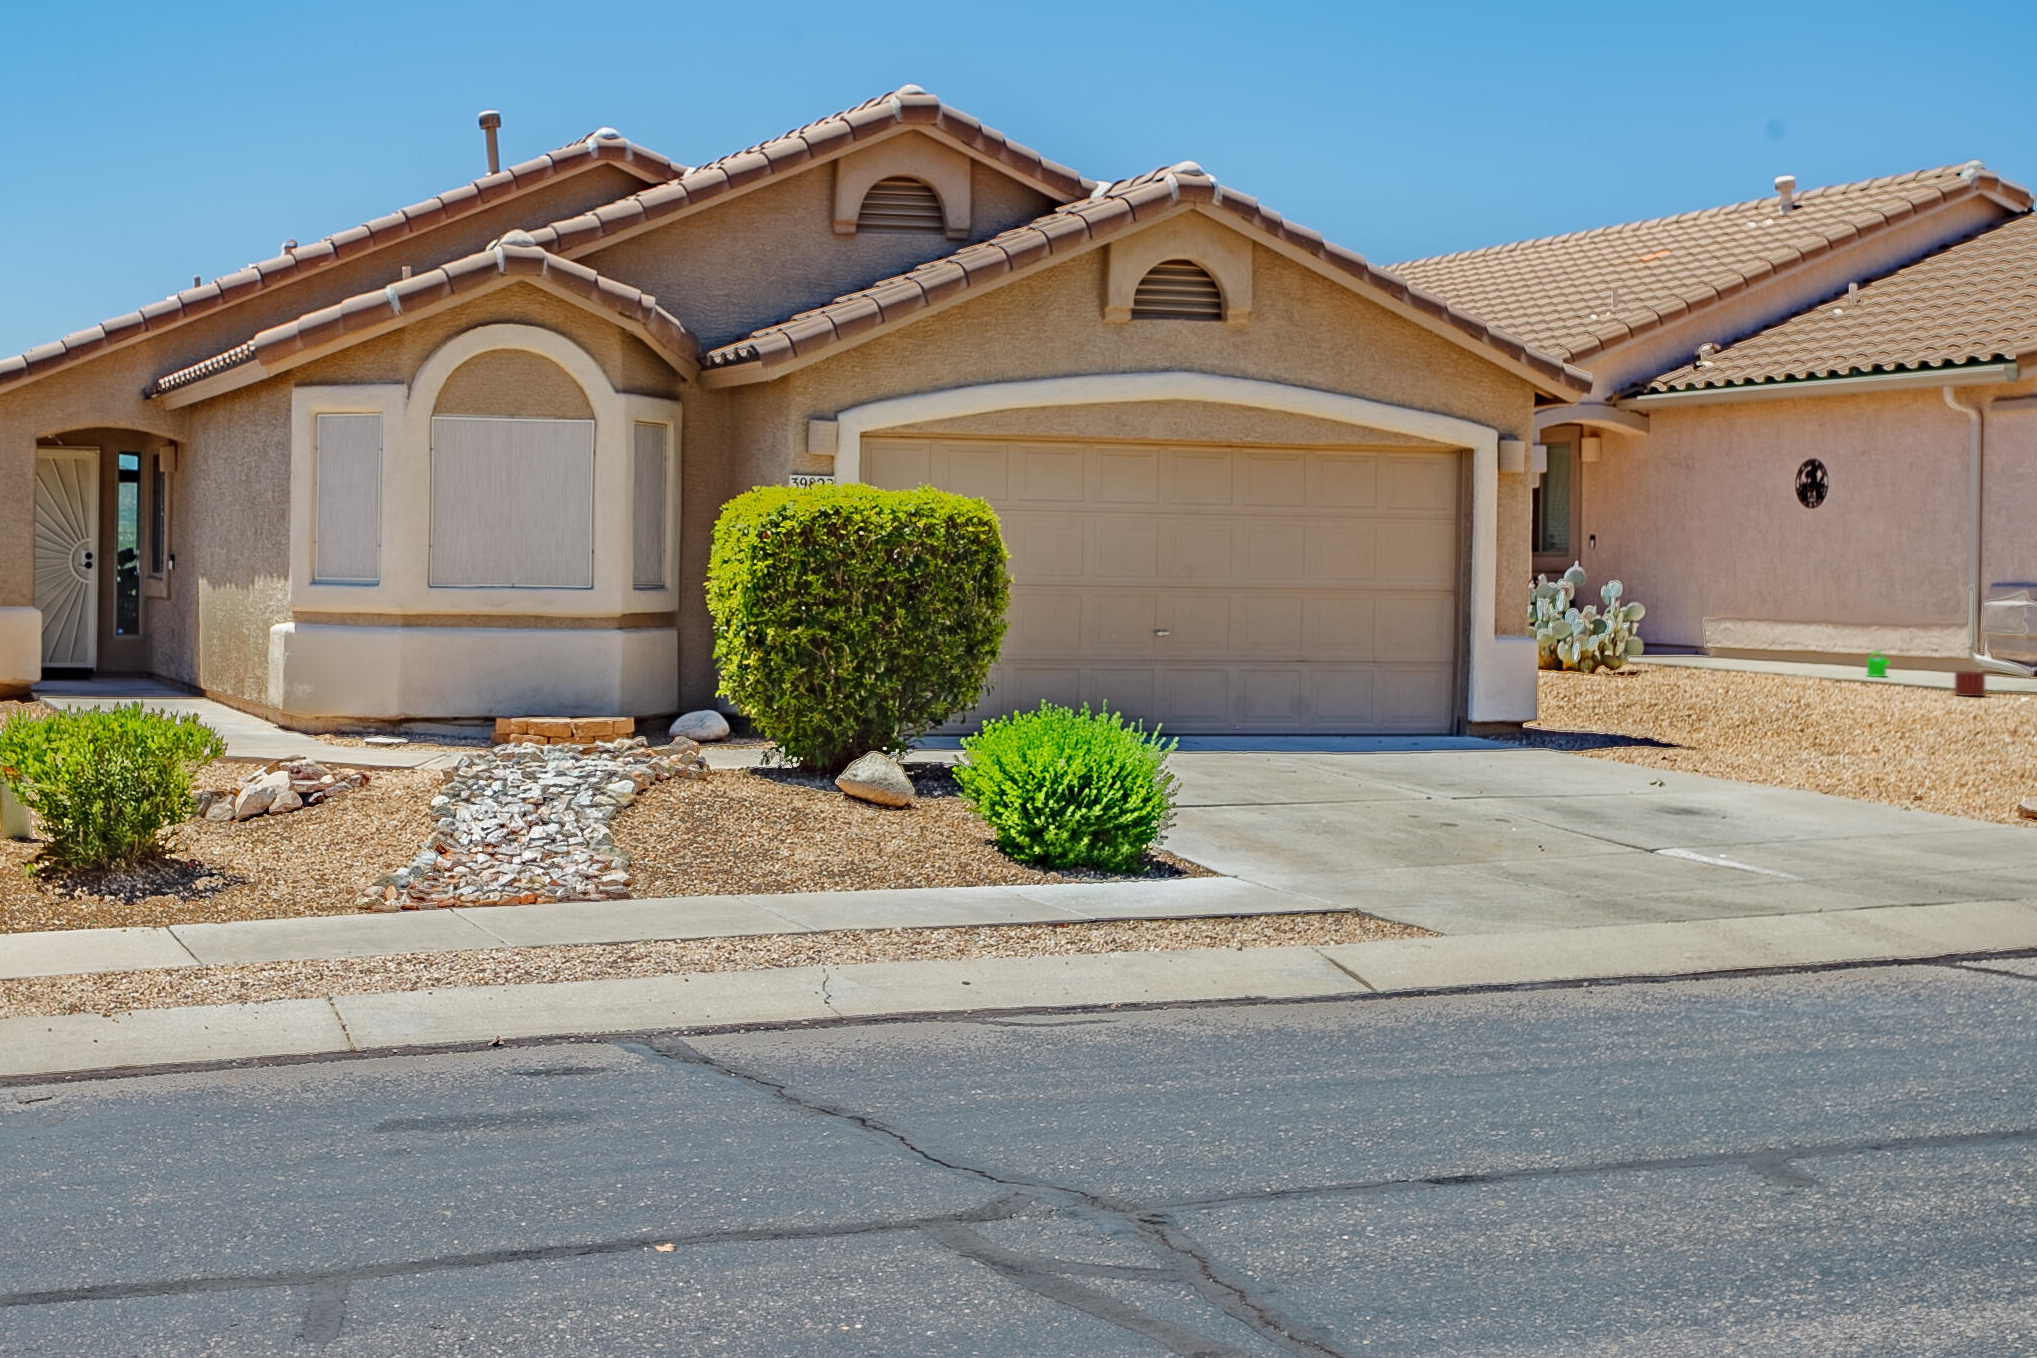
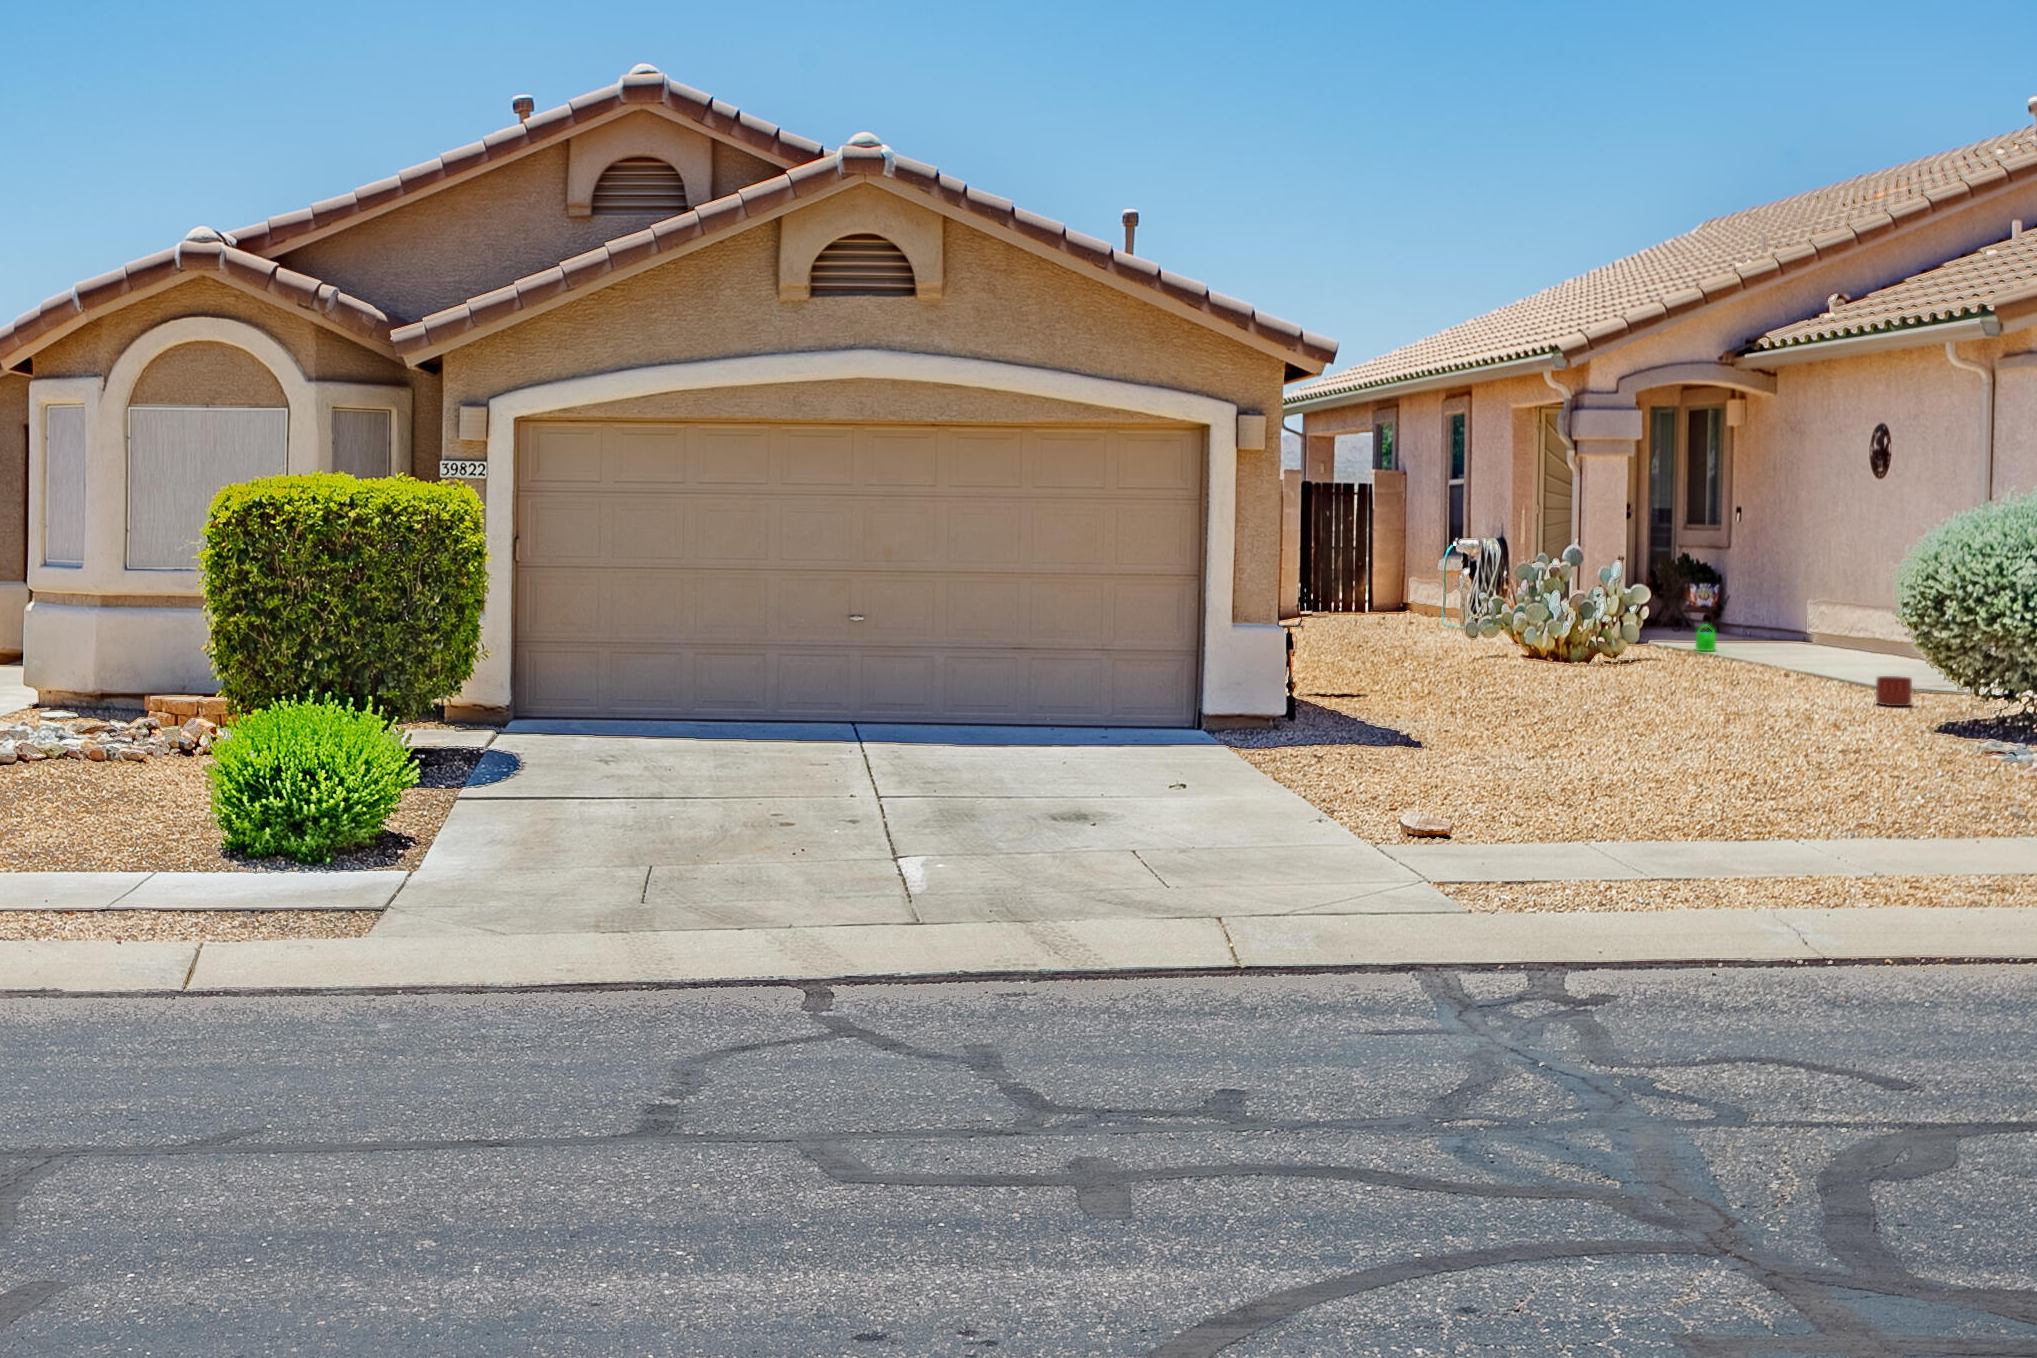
watering can: present [1867,651,1890,677] -> present [1696,624,1716,651]

